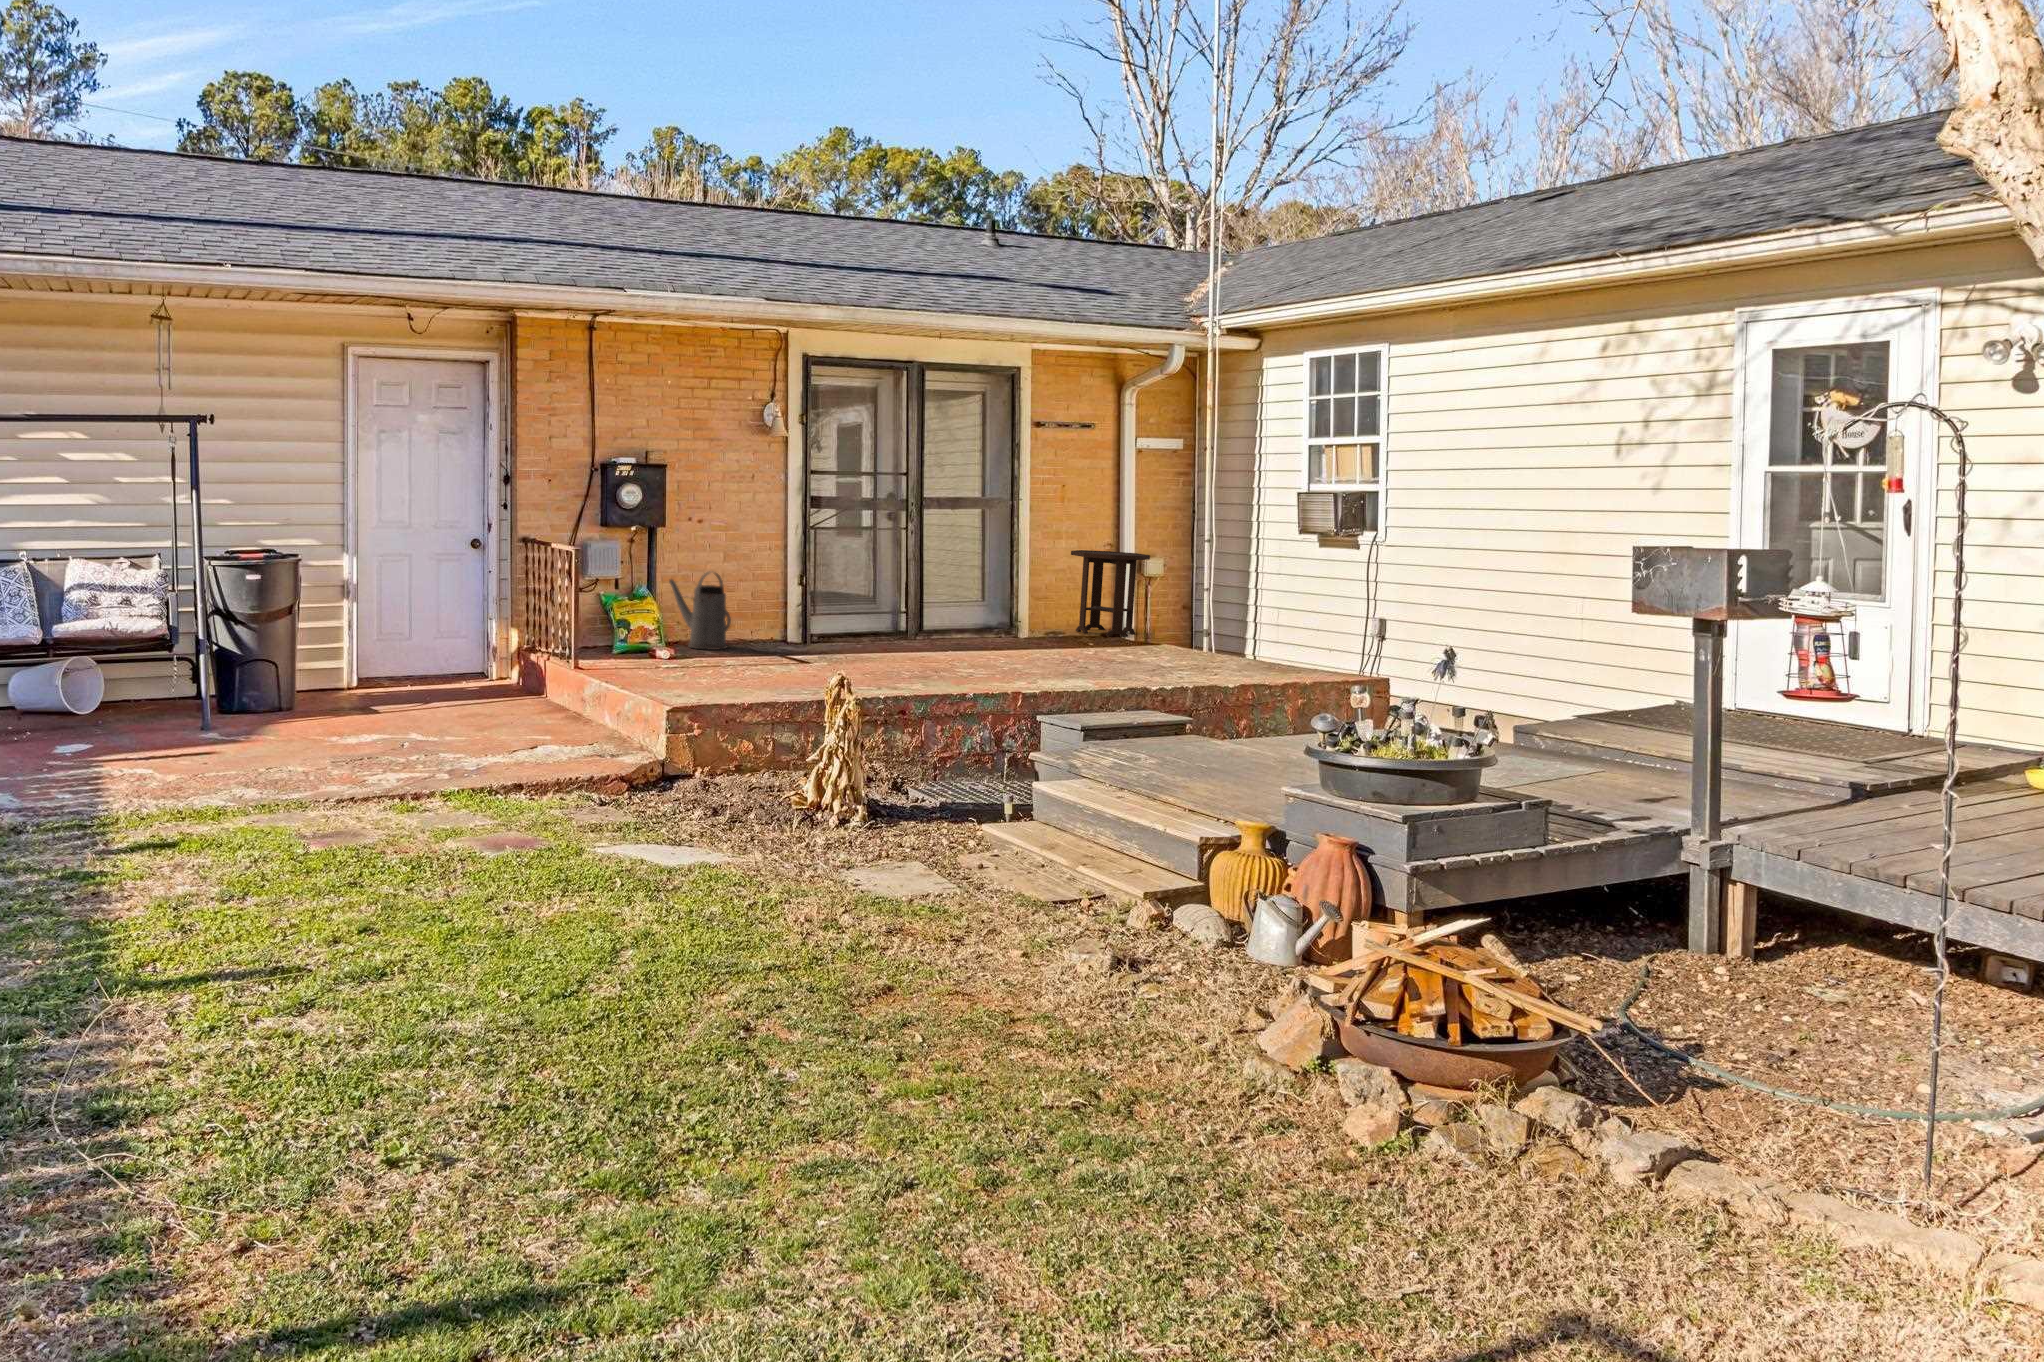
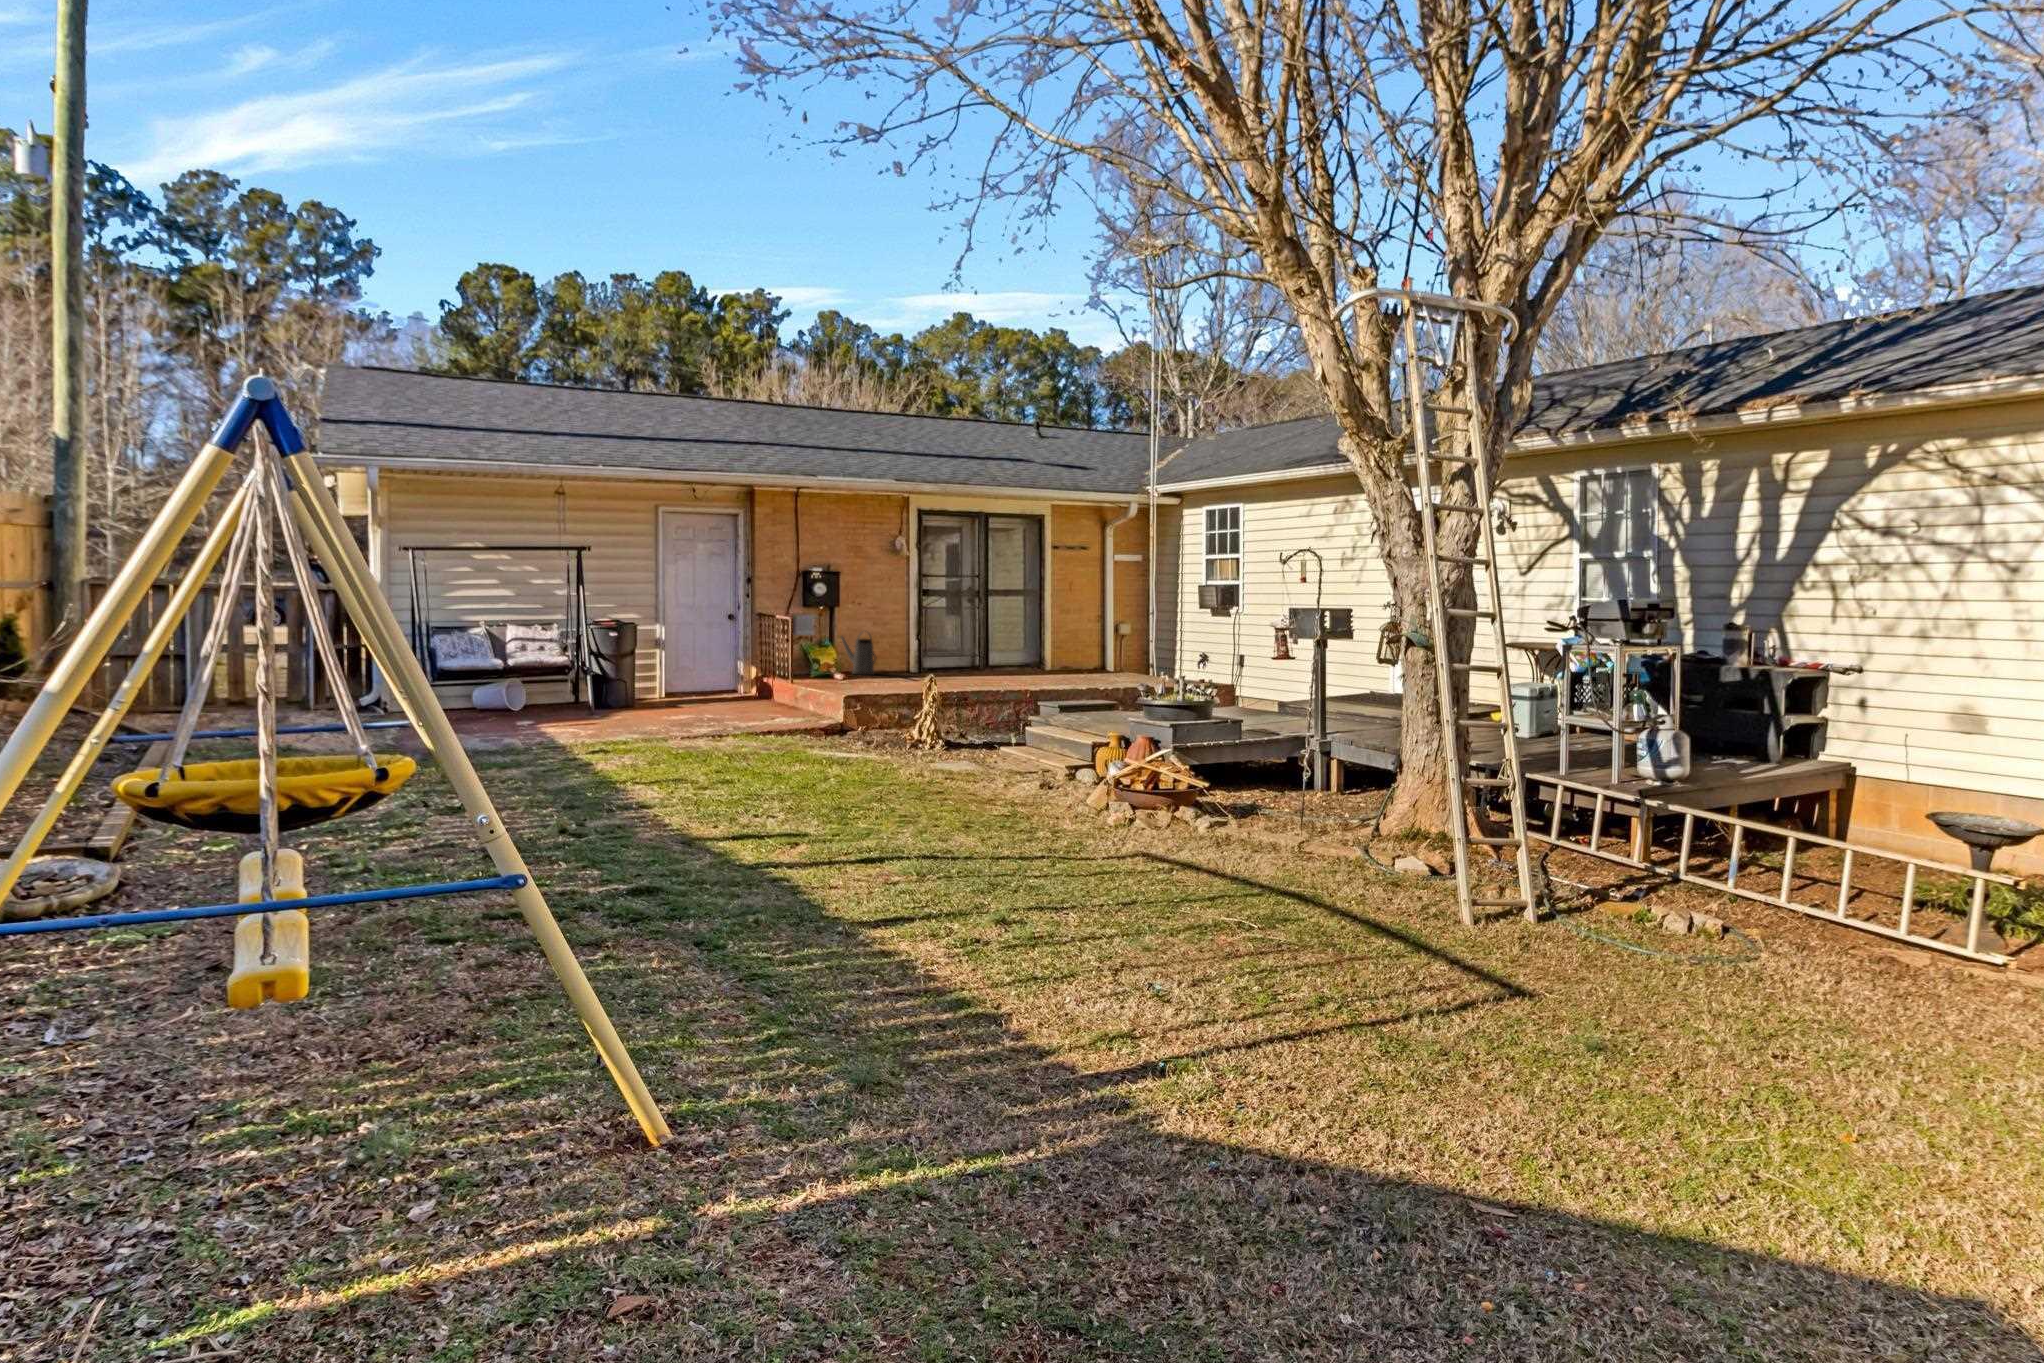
side table: present [1071,550,1150,636] -> none [1079,620,1126,671]

